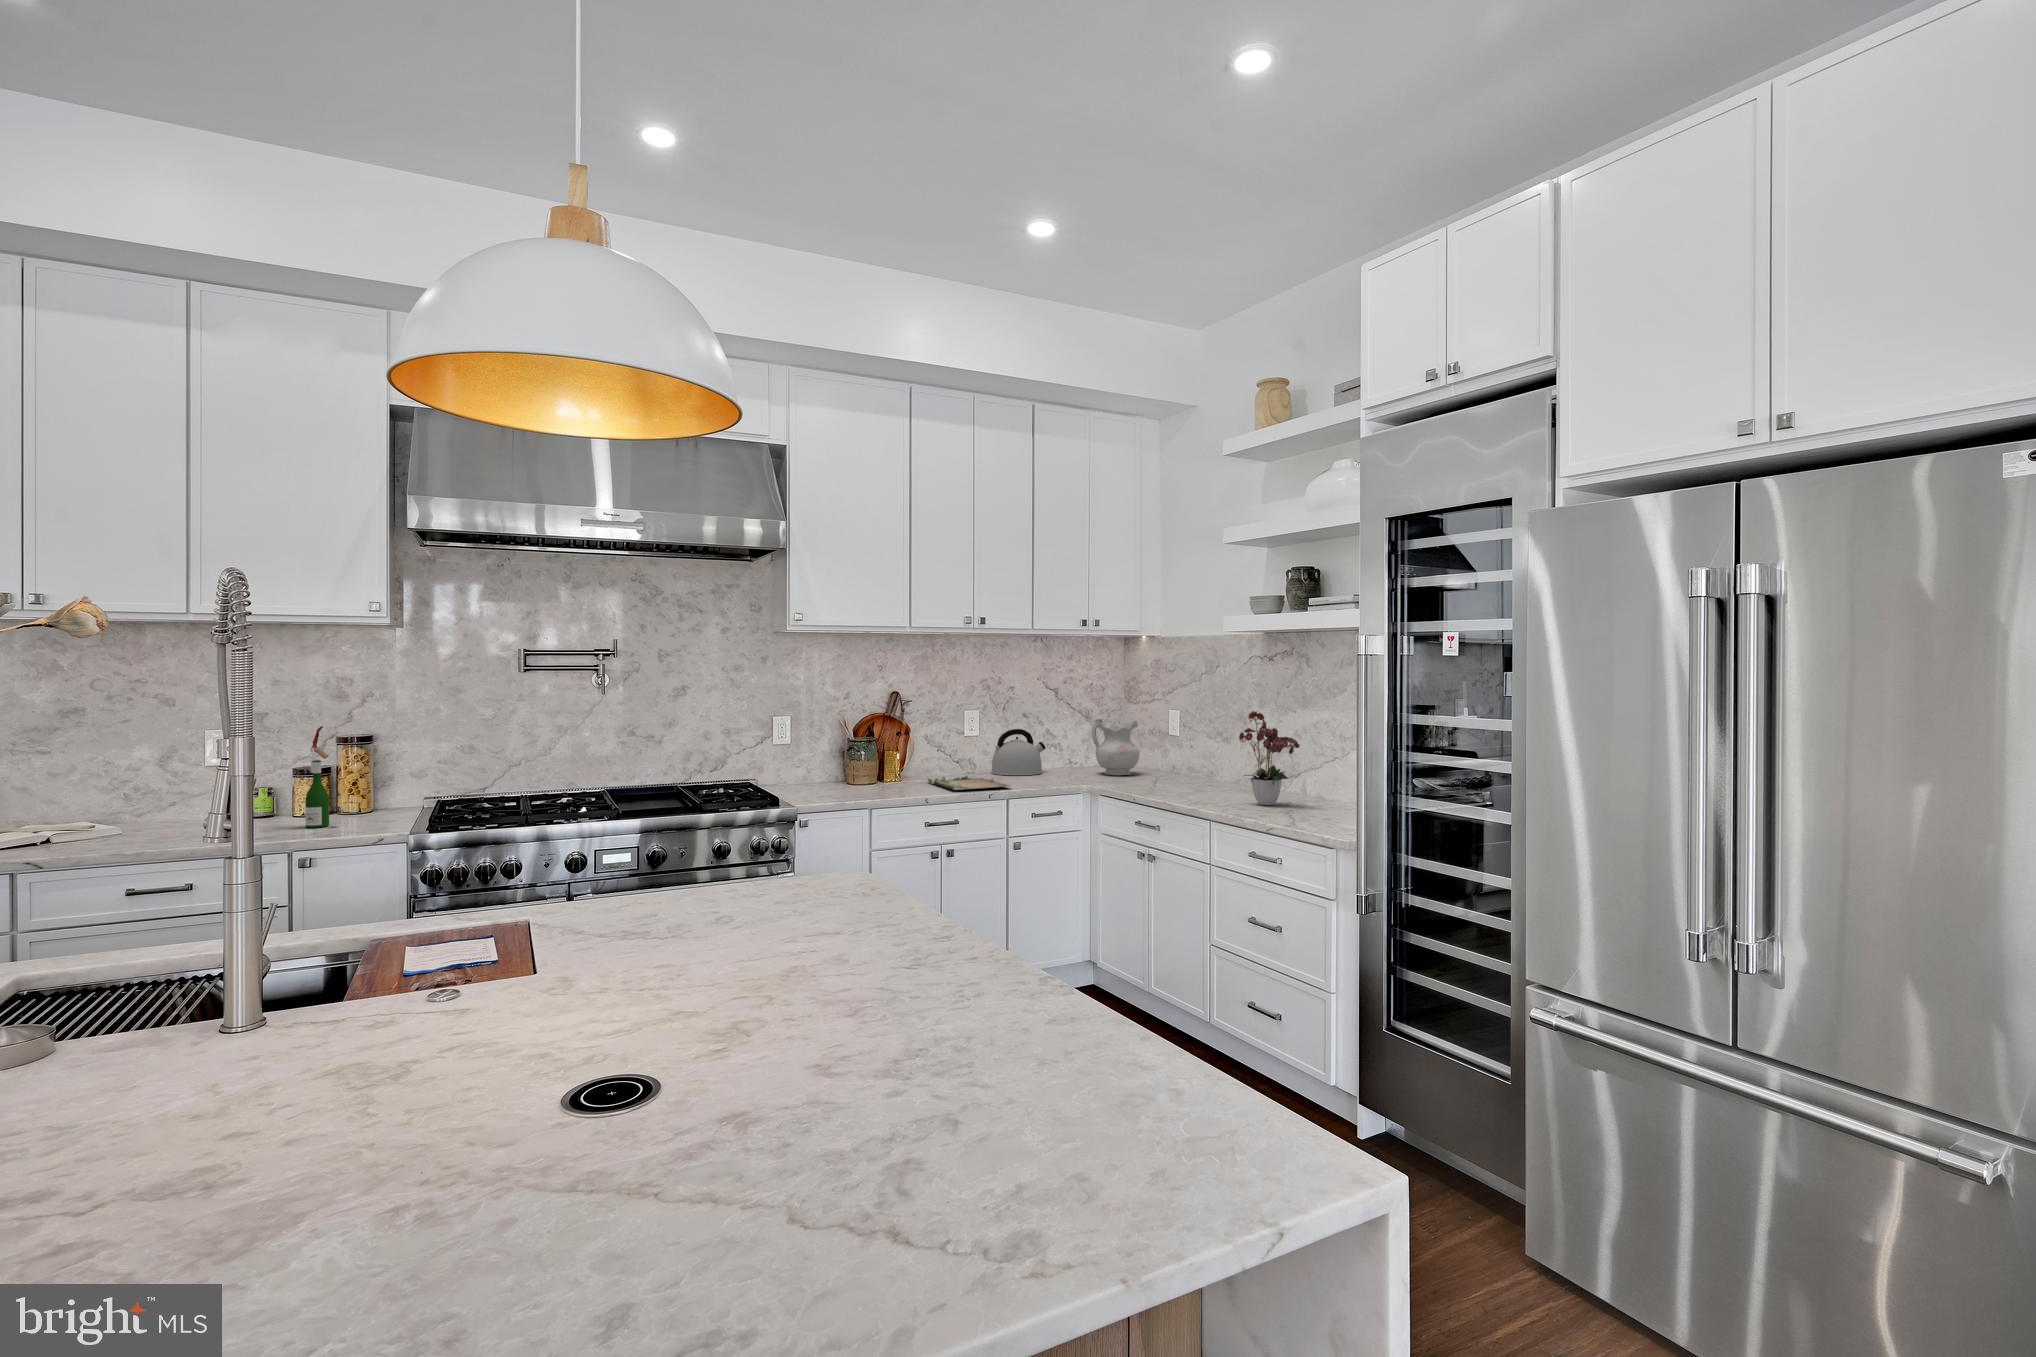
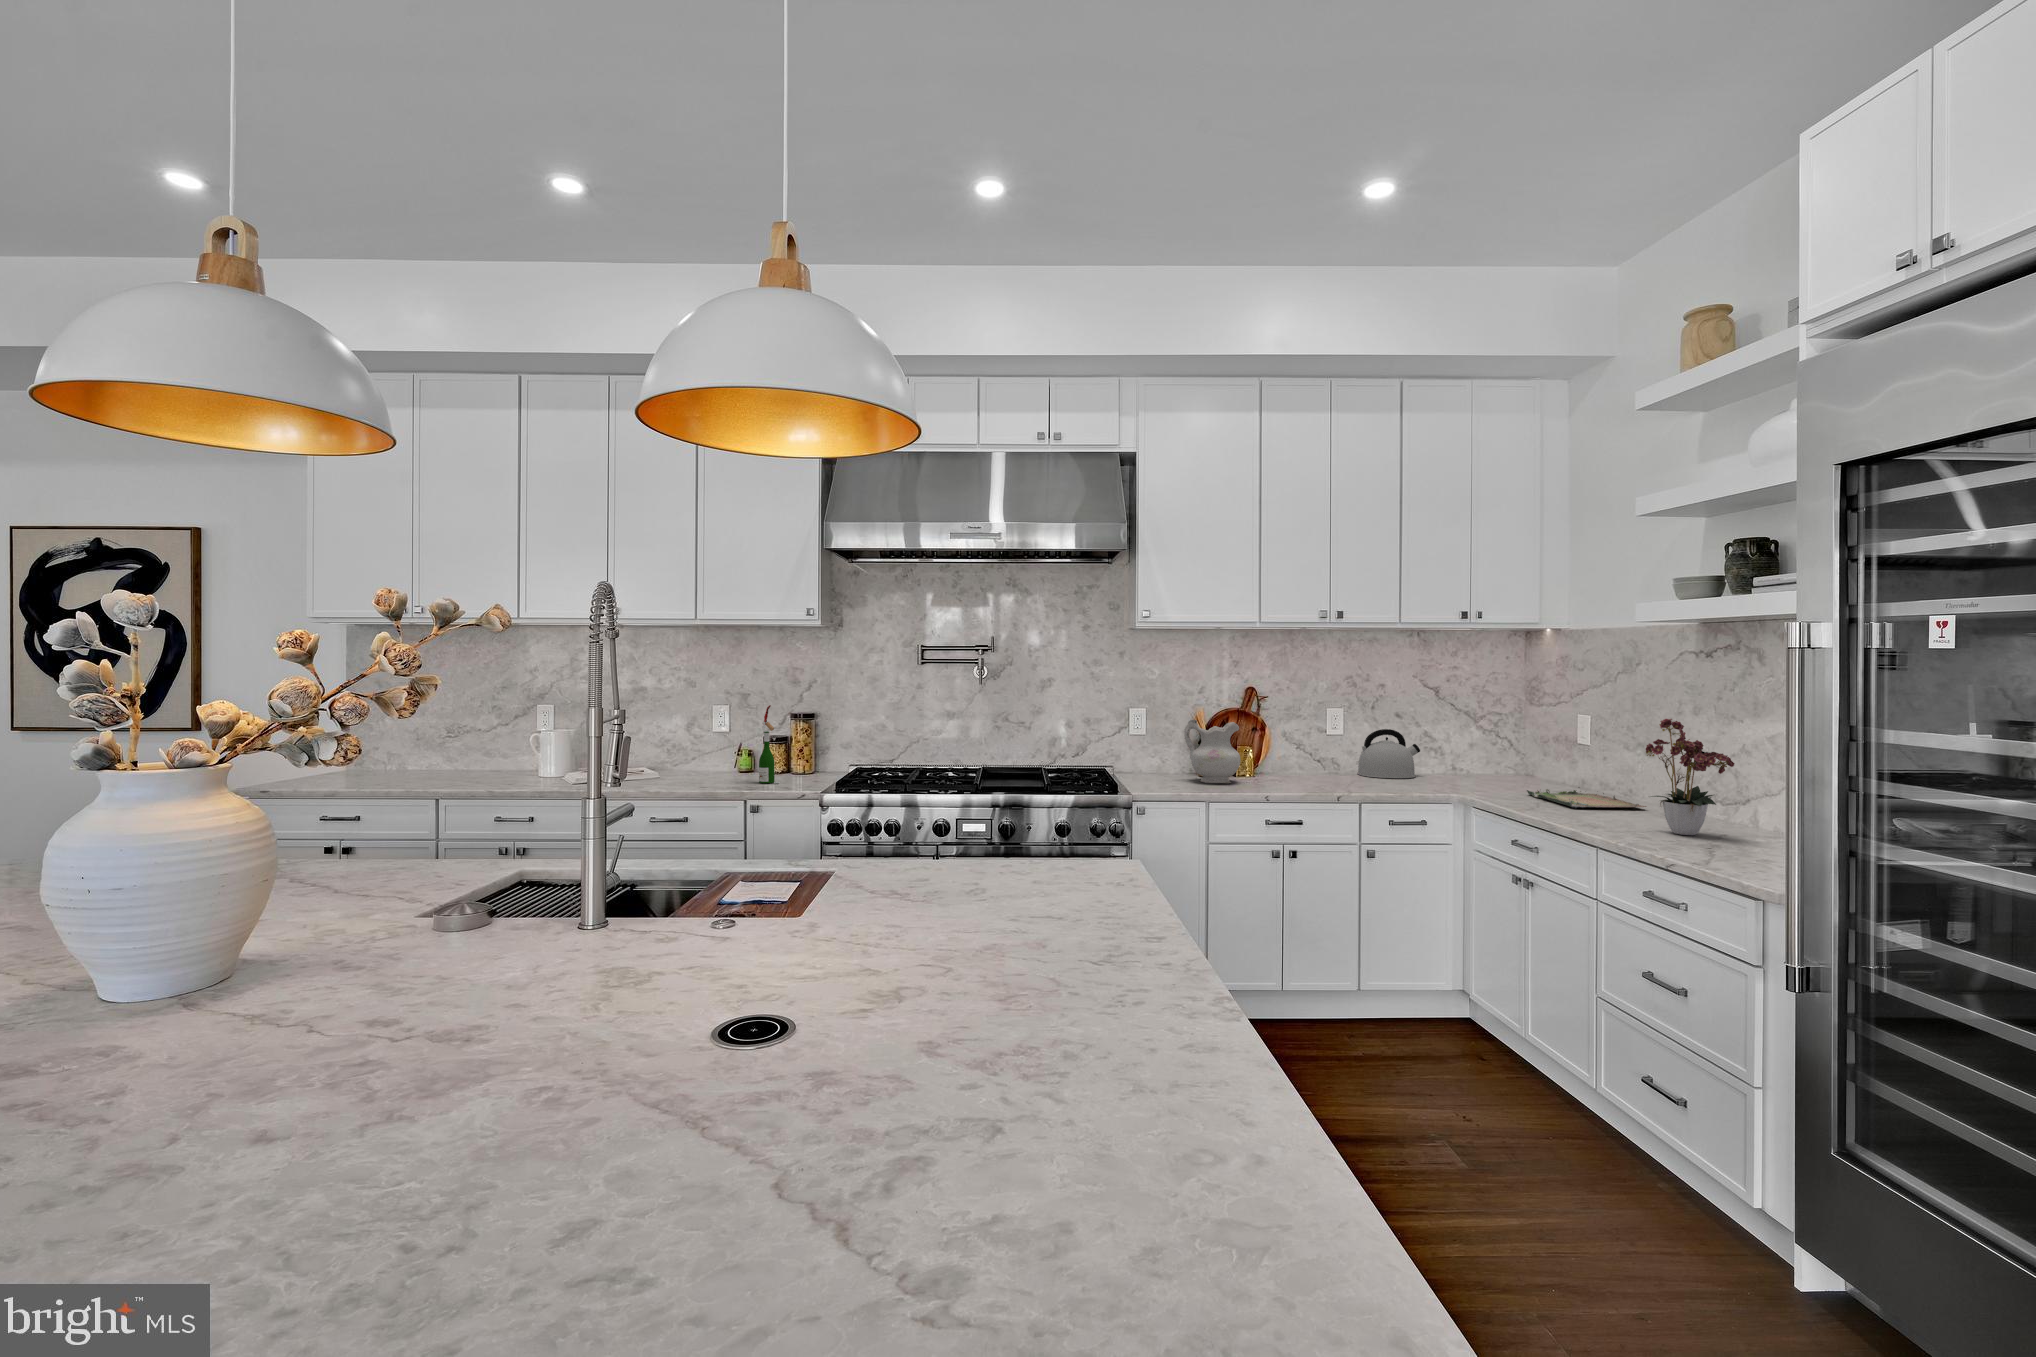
ceramic pitcher: present [1091,719,1139,775] -> present [1184,720,1240,783]
tray: present [928,776,1011,791] -> present [1527,787,1647,808]

